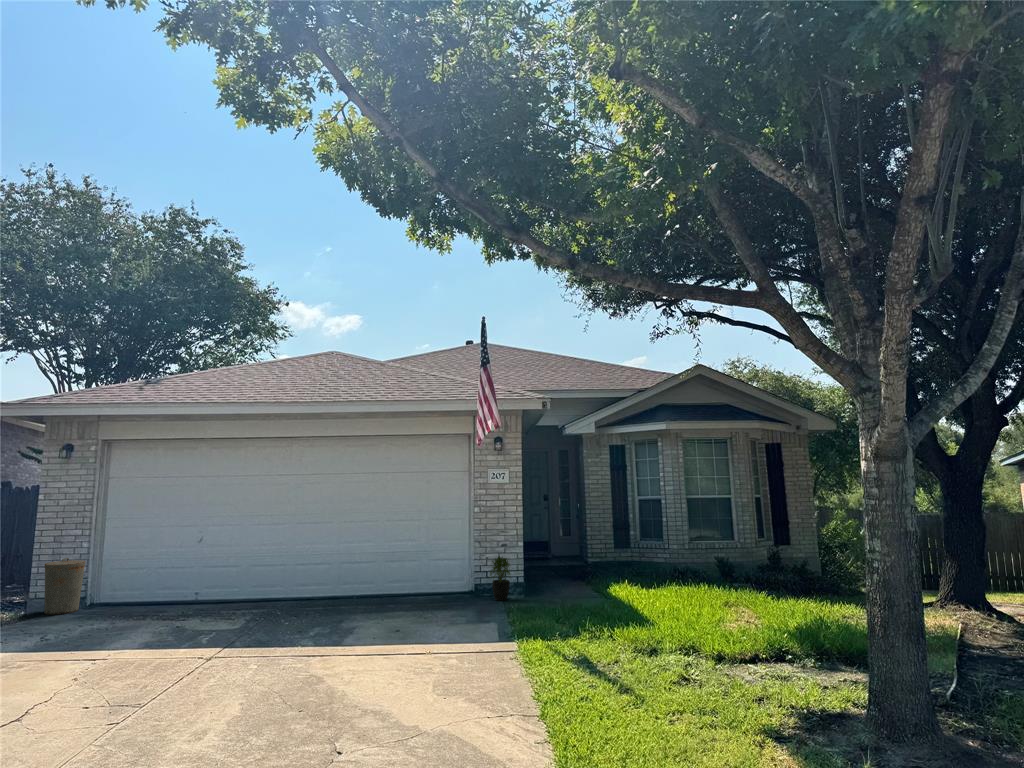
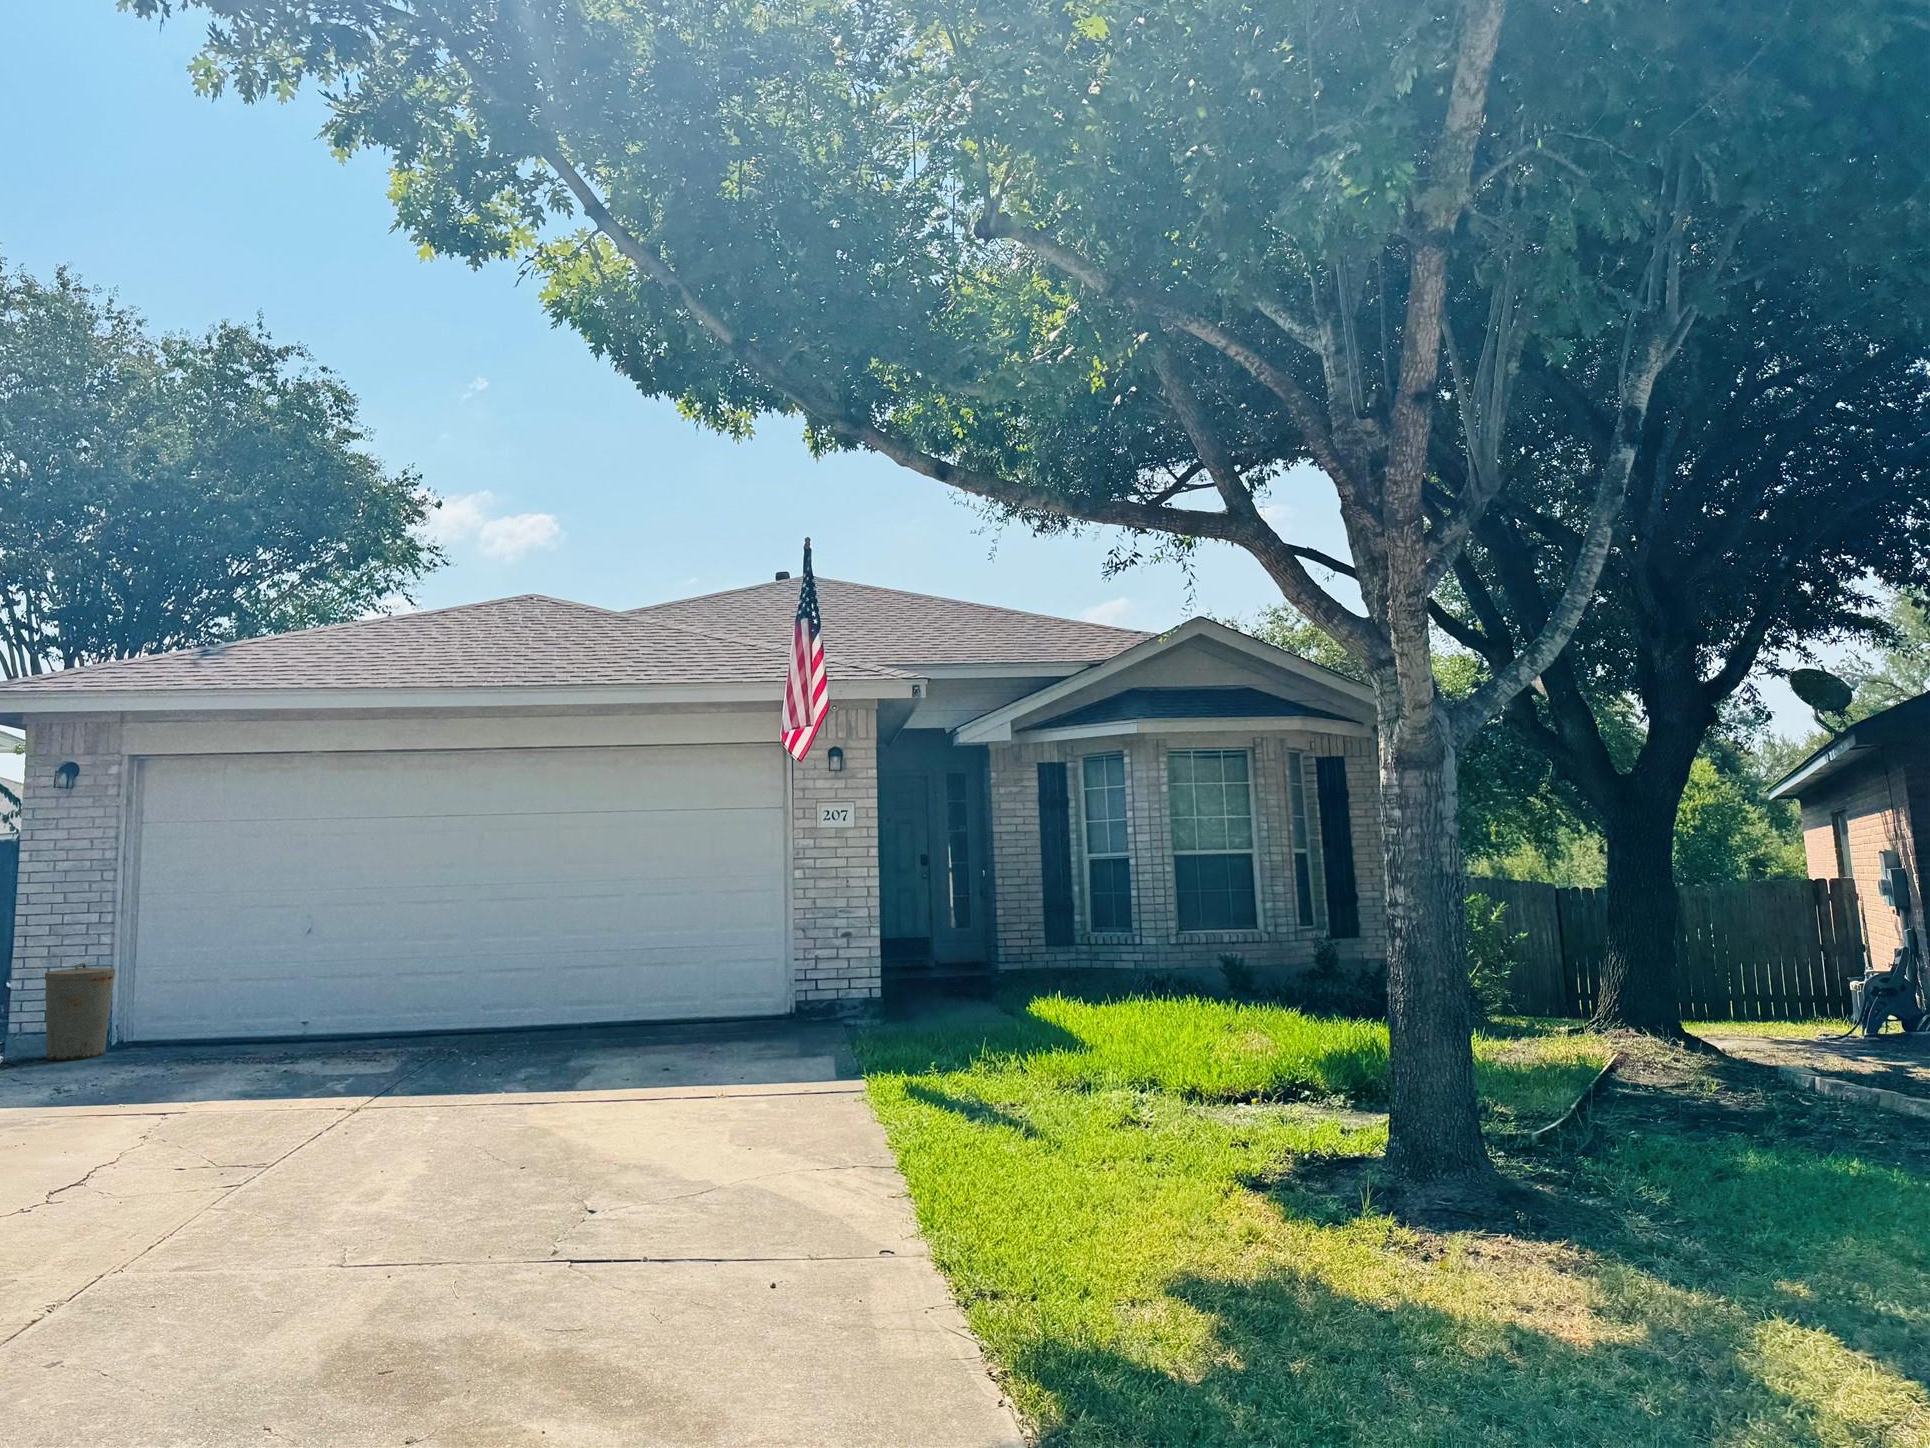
potted plant: present [490,556,510,601] -> none [818,952,861,1030]

